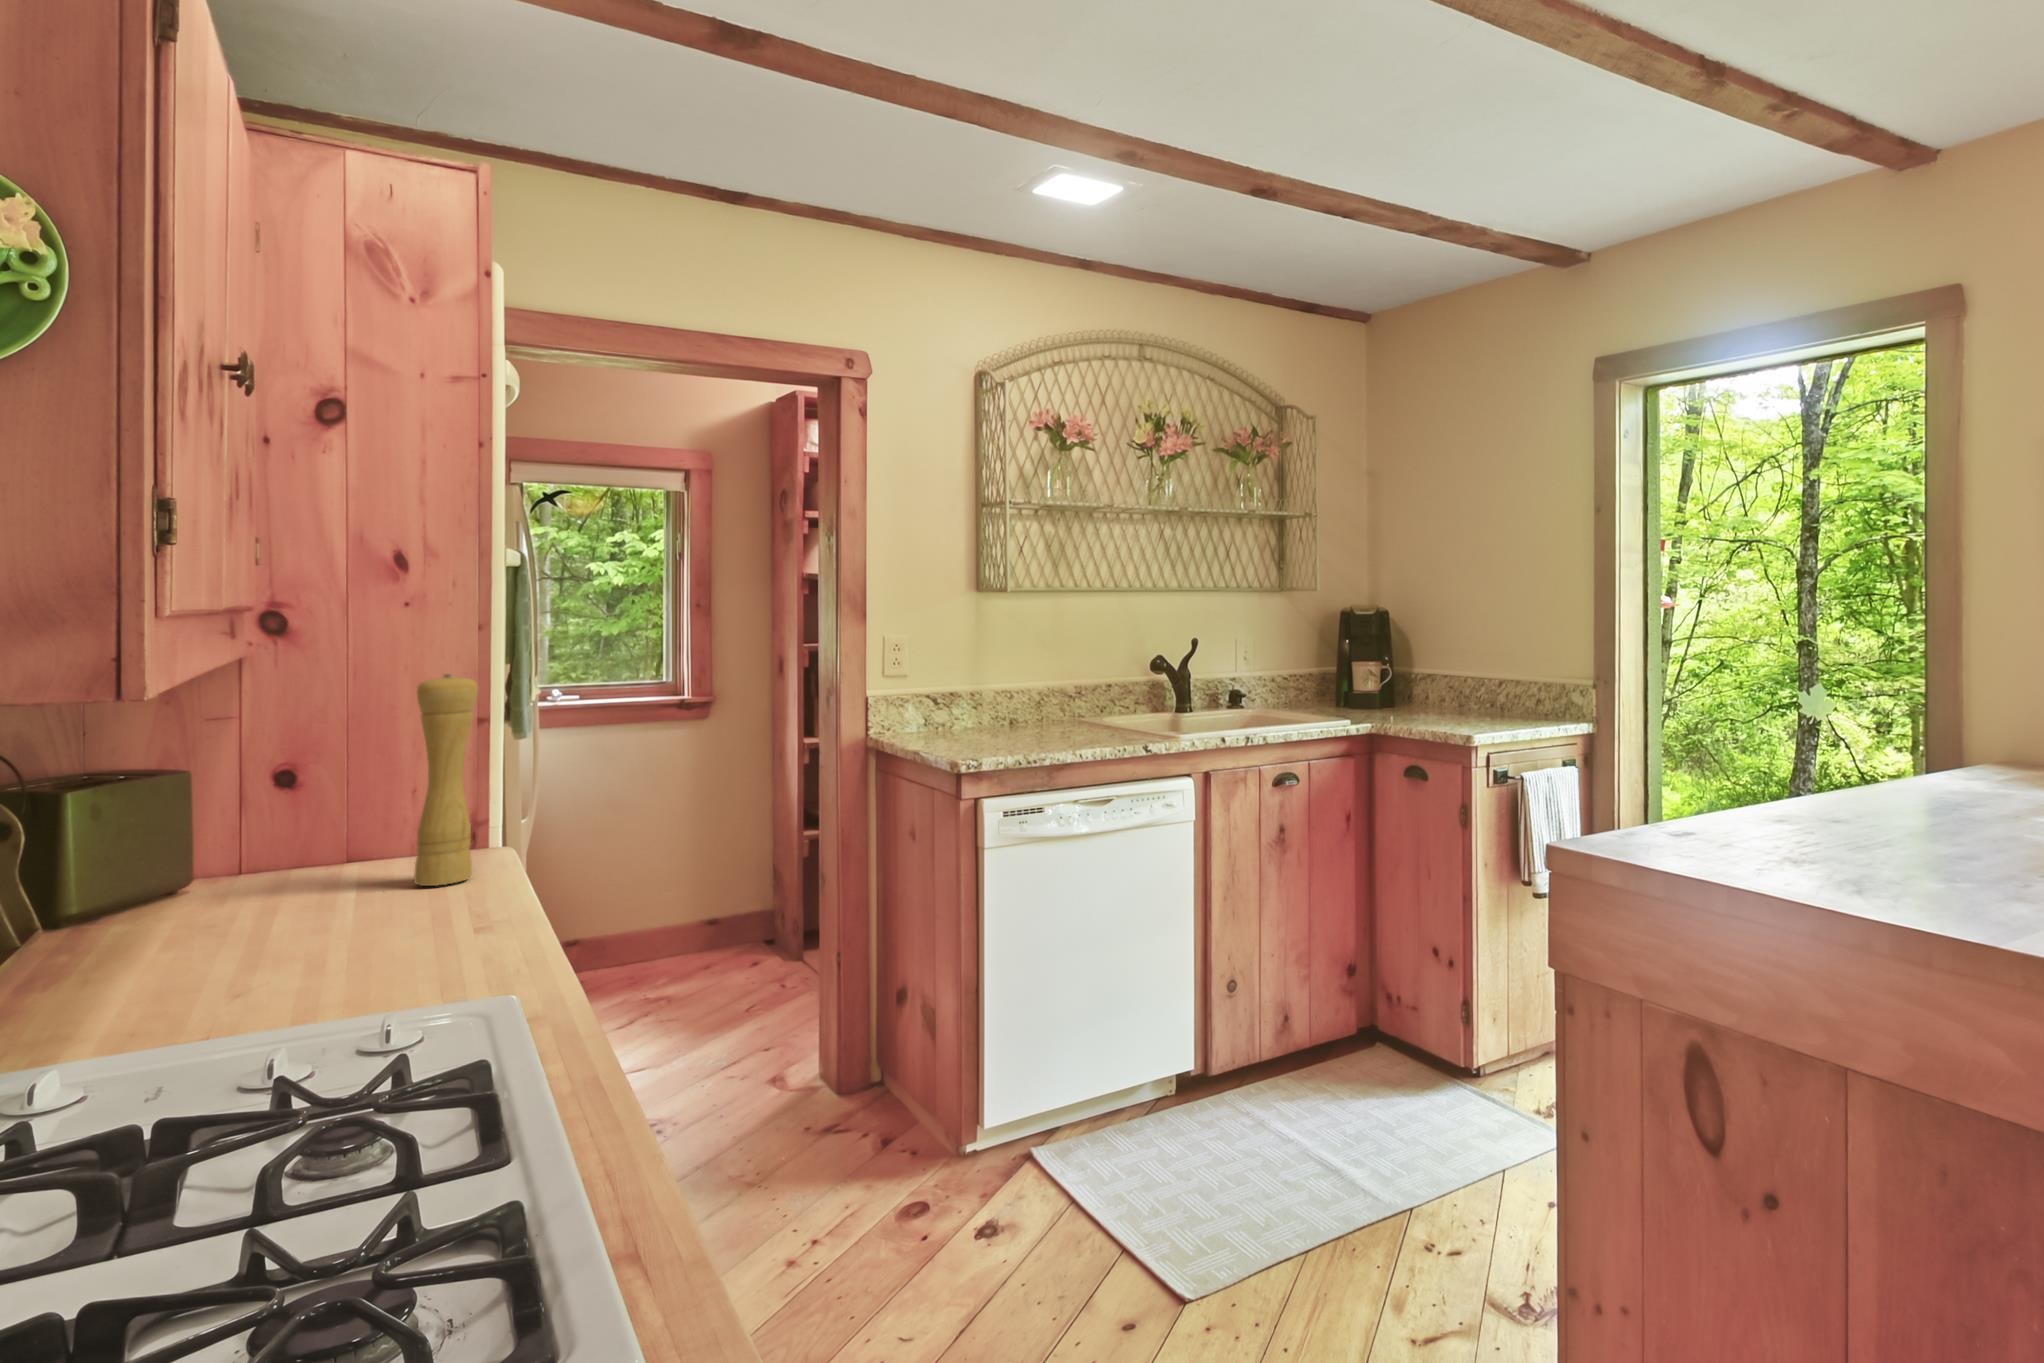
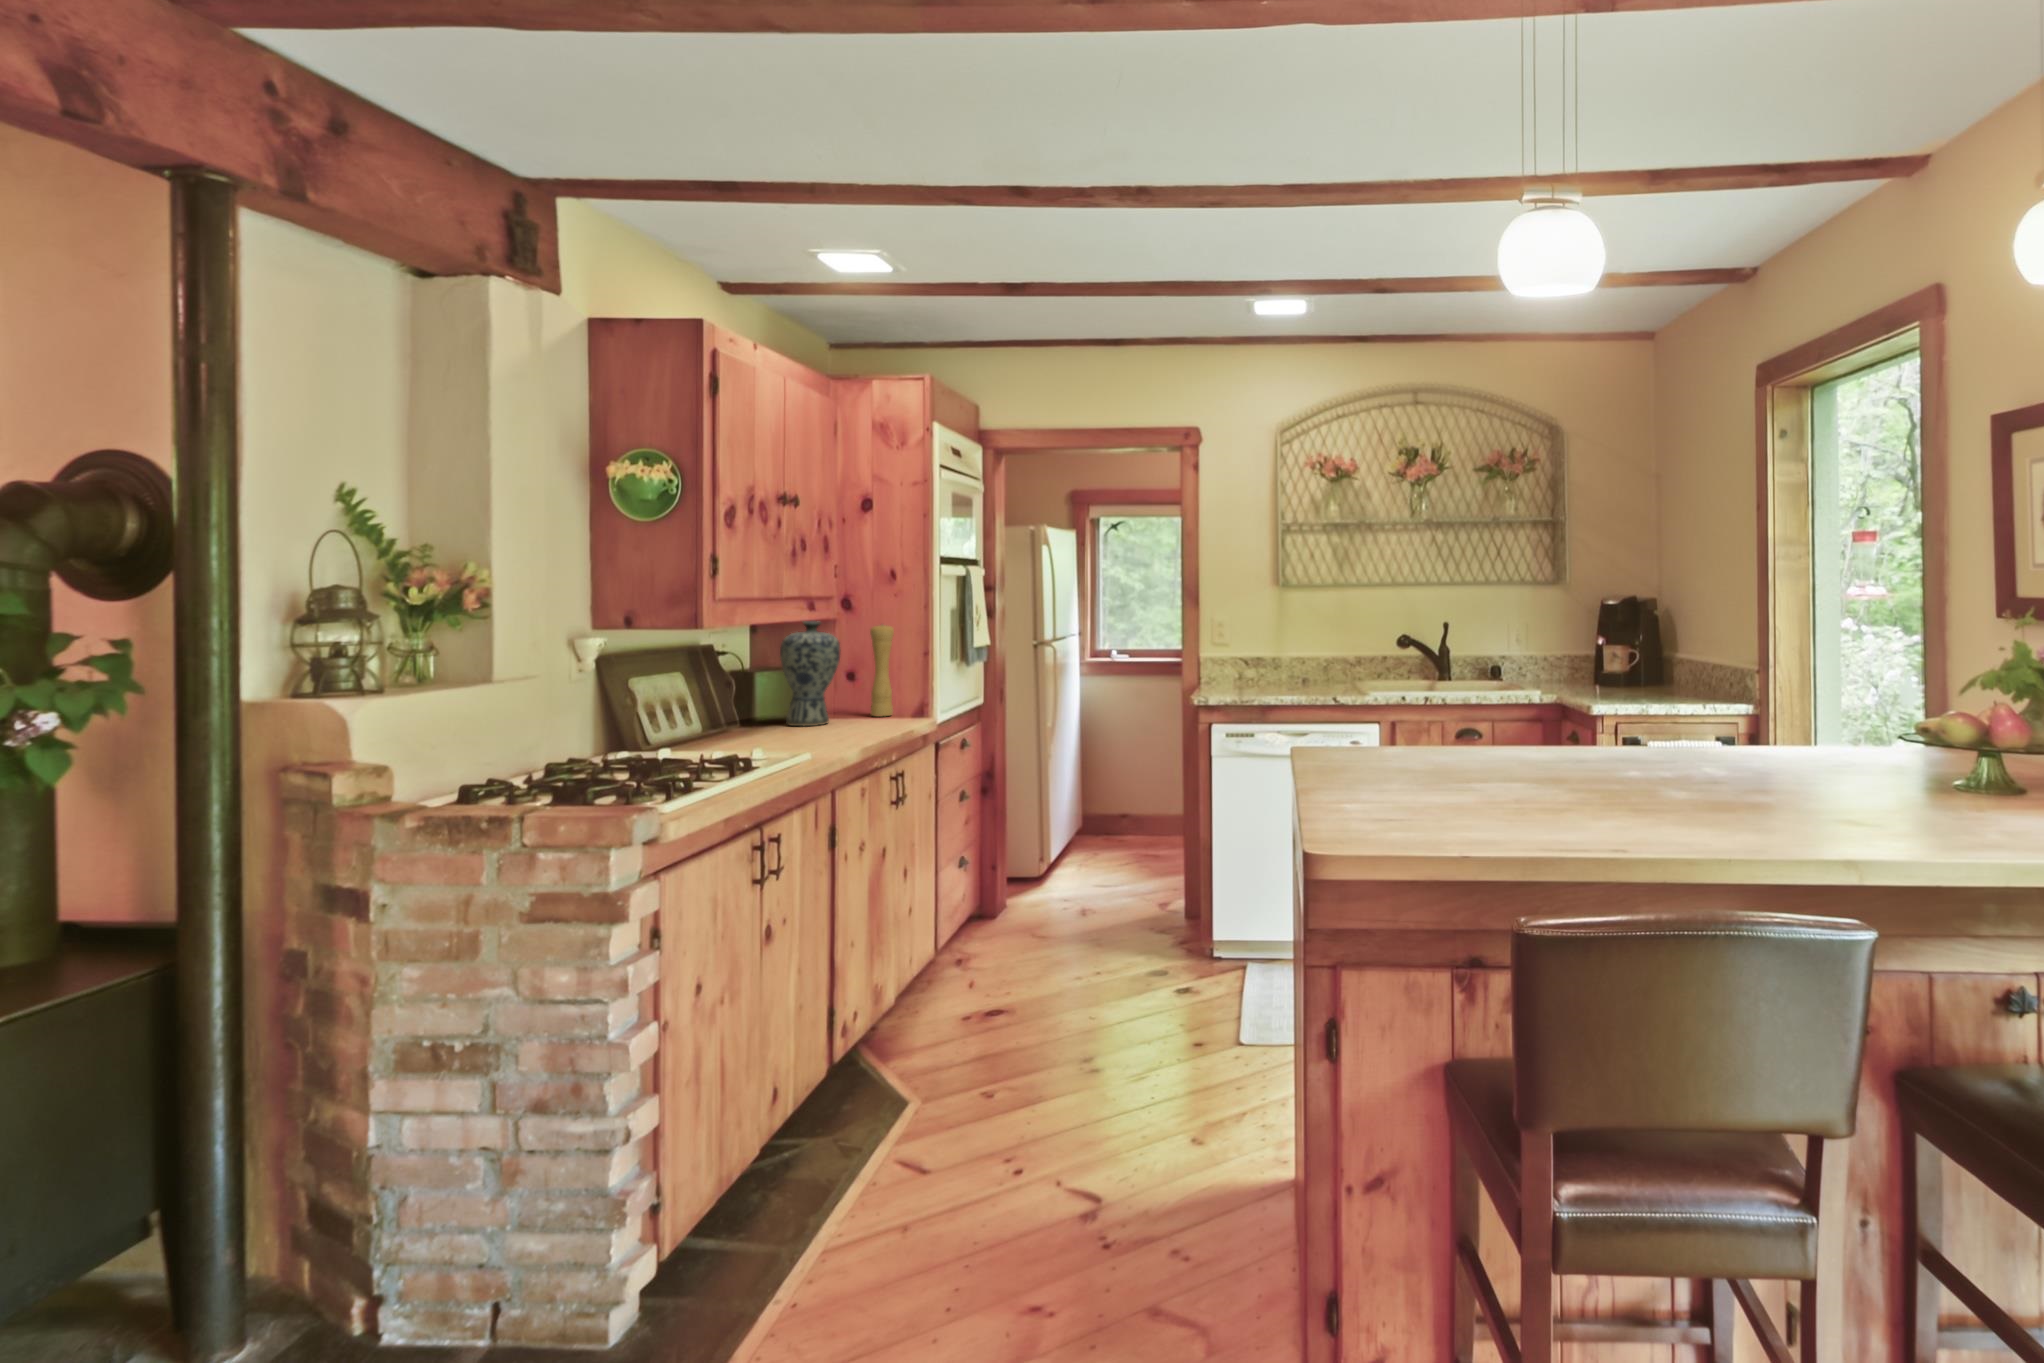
vase: none [202,675,386,950] -> present [780,621,841,726]

